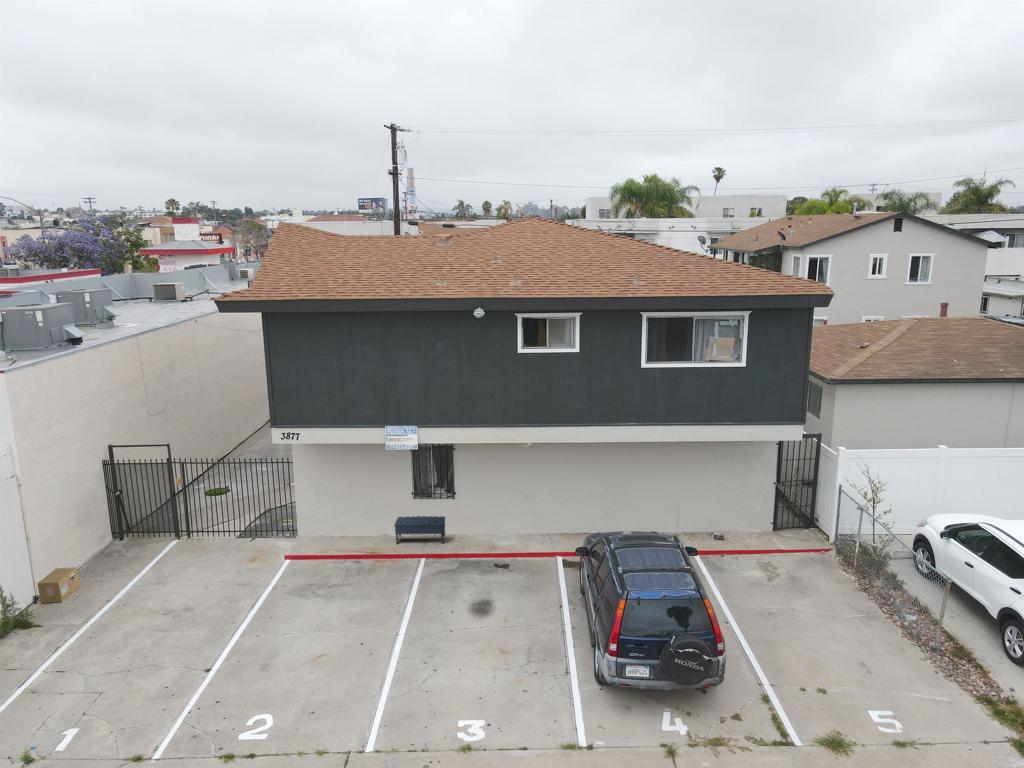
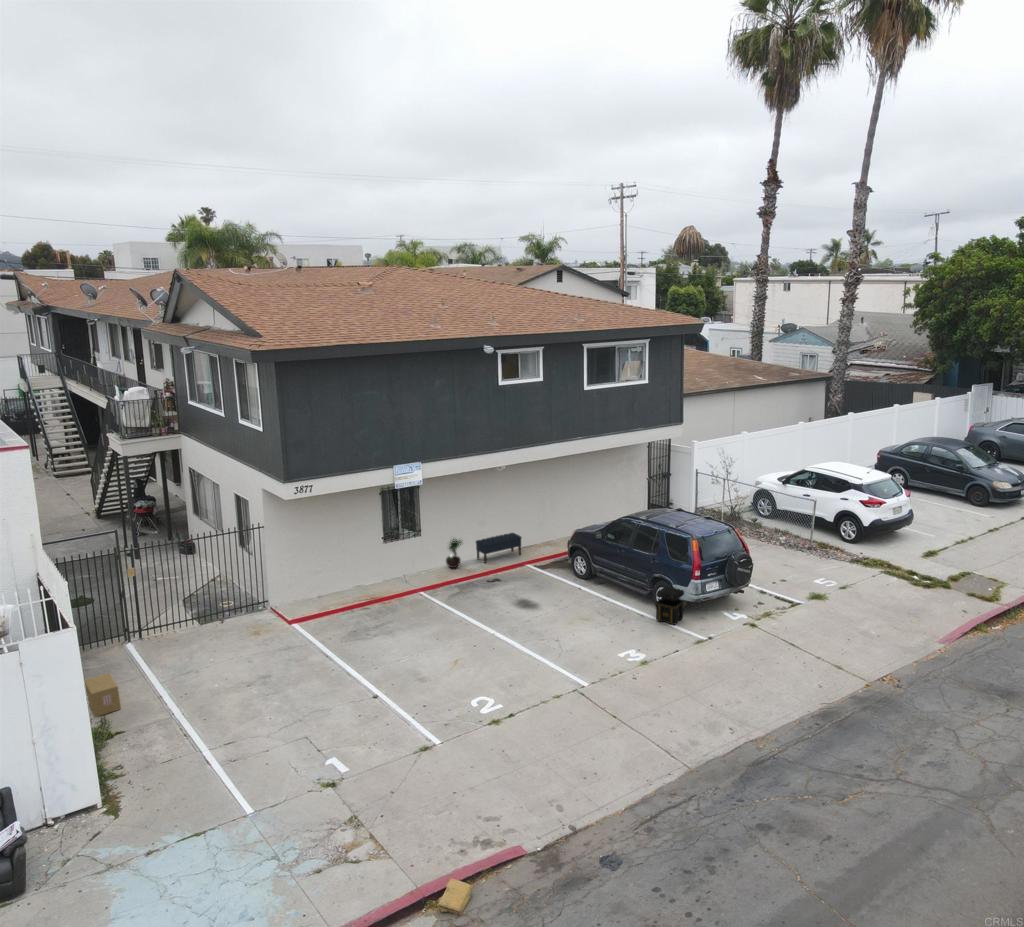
potted tree: none [463,506,485,540] -> present [446,539,461,568]
bench: present [394,516,445,544] -> present [476,533,521,563]
toolbox: none [566,647,604,704] -> present [656,586,684,625]

